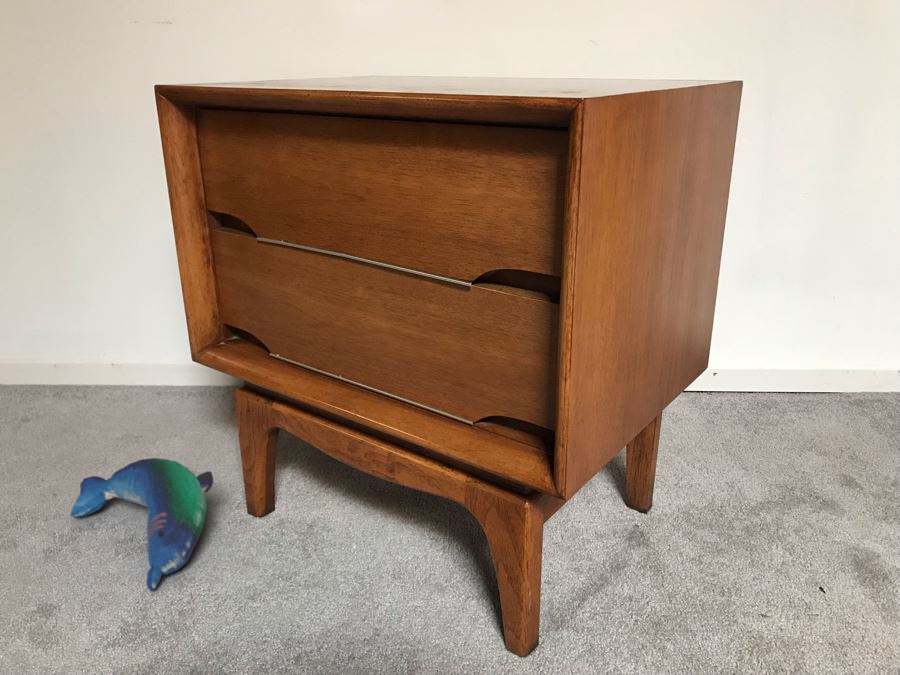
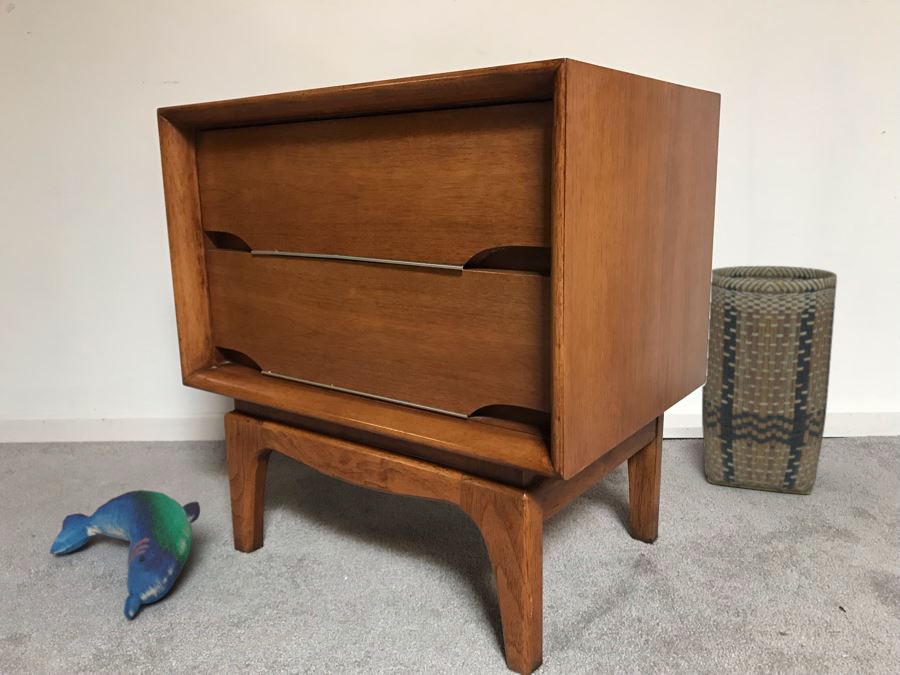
basket: none [702,229,847,460] -> present [702,266,837,494]

